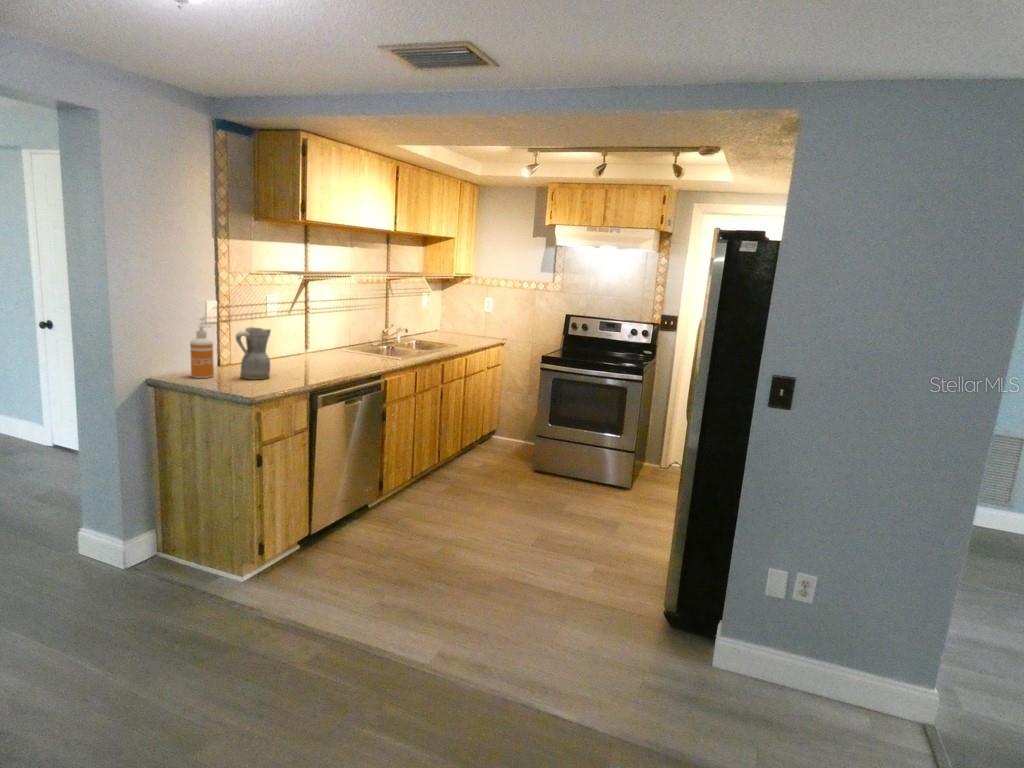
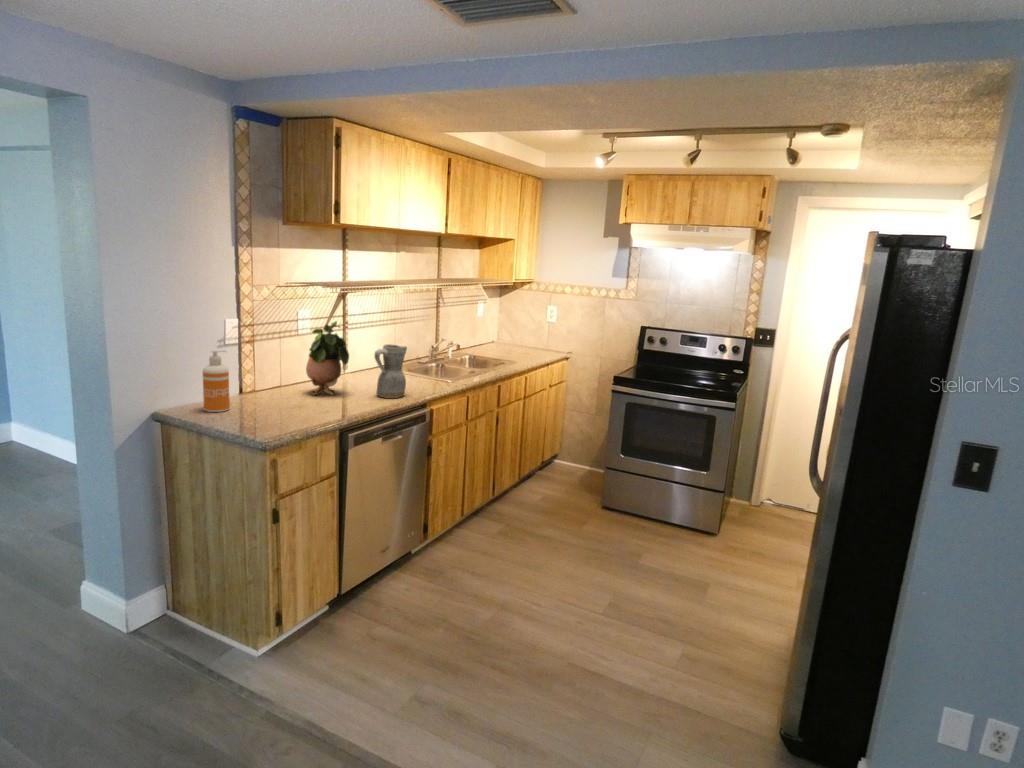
potted plant: none [276,304,314,368] -> present [306,322,349,395]
ceramic pitcher: present [236,327,271,379] -> present [375,344,407,398]

